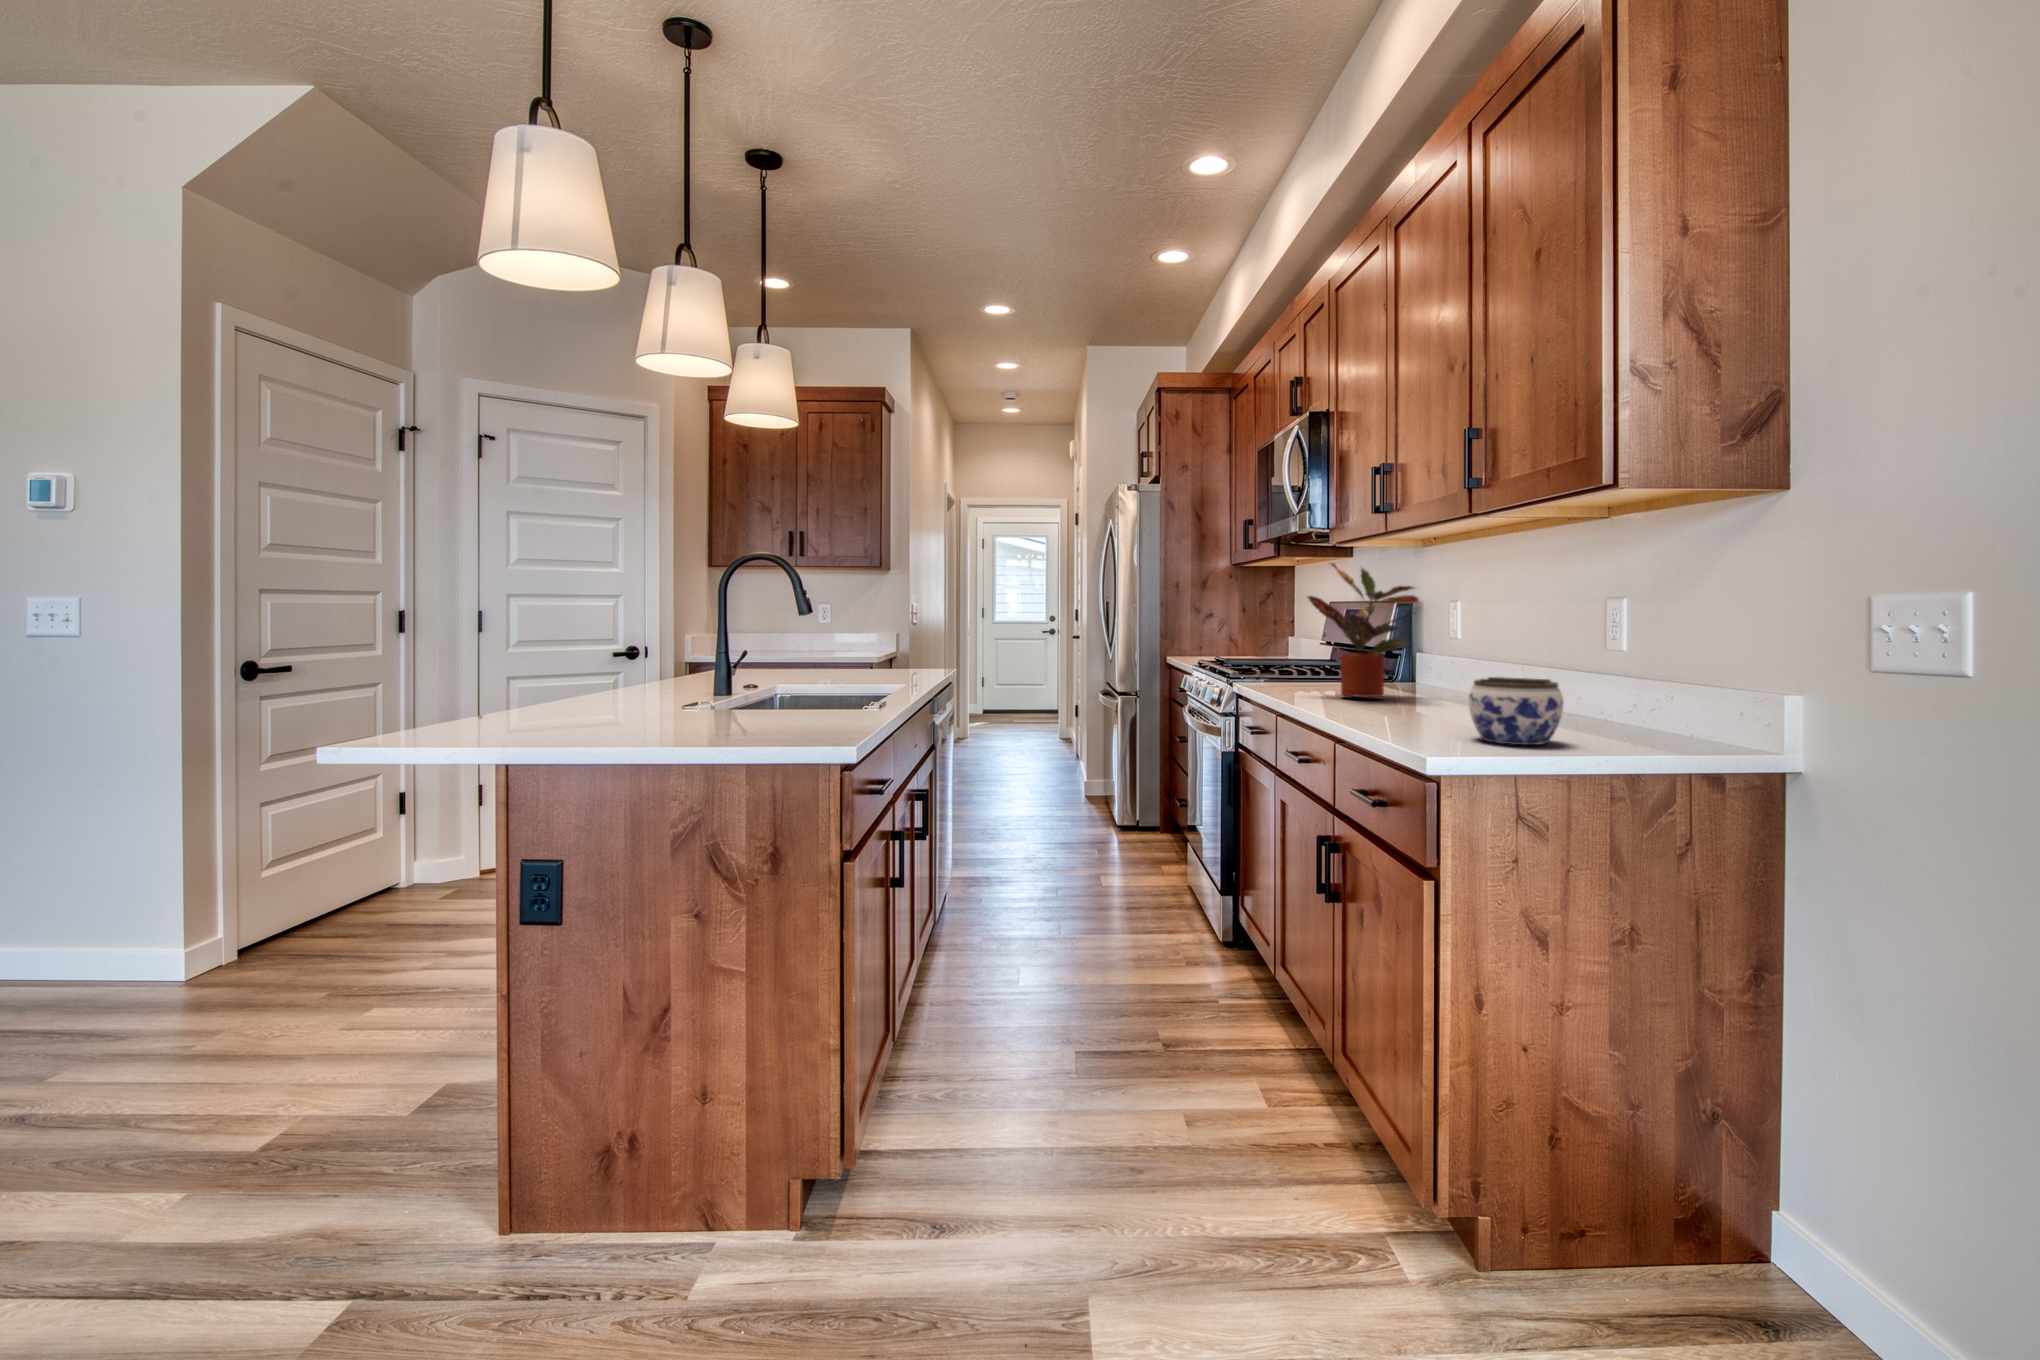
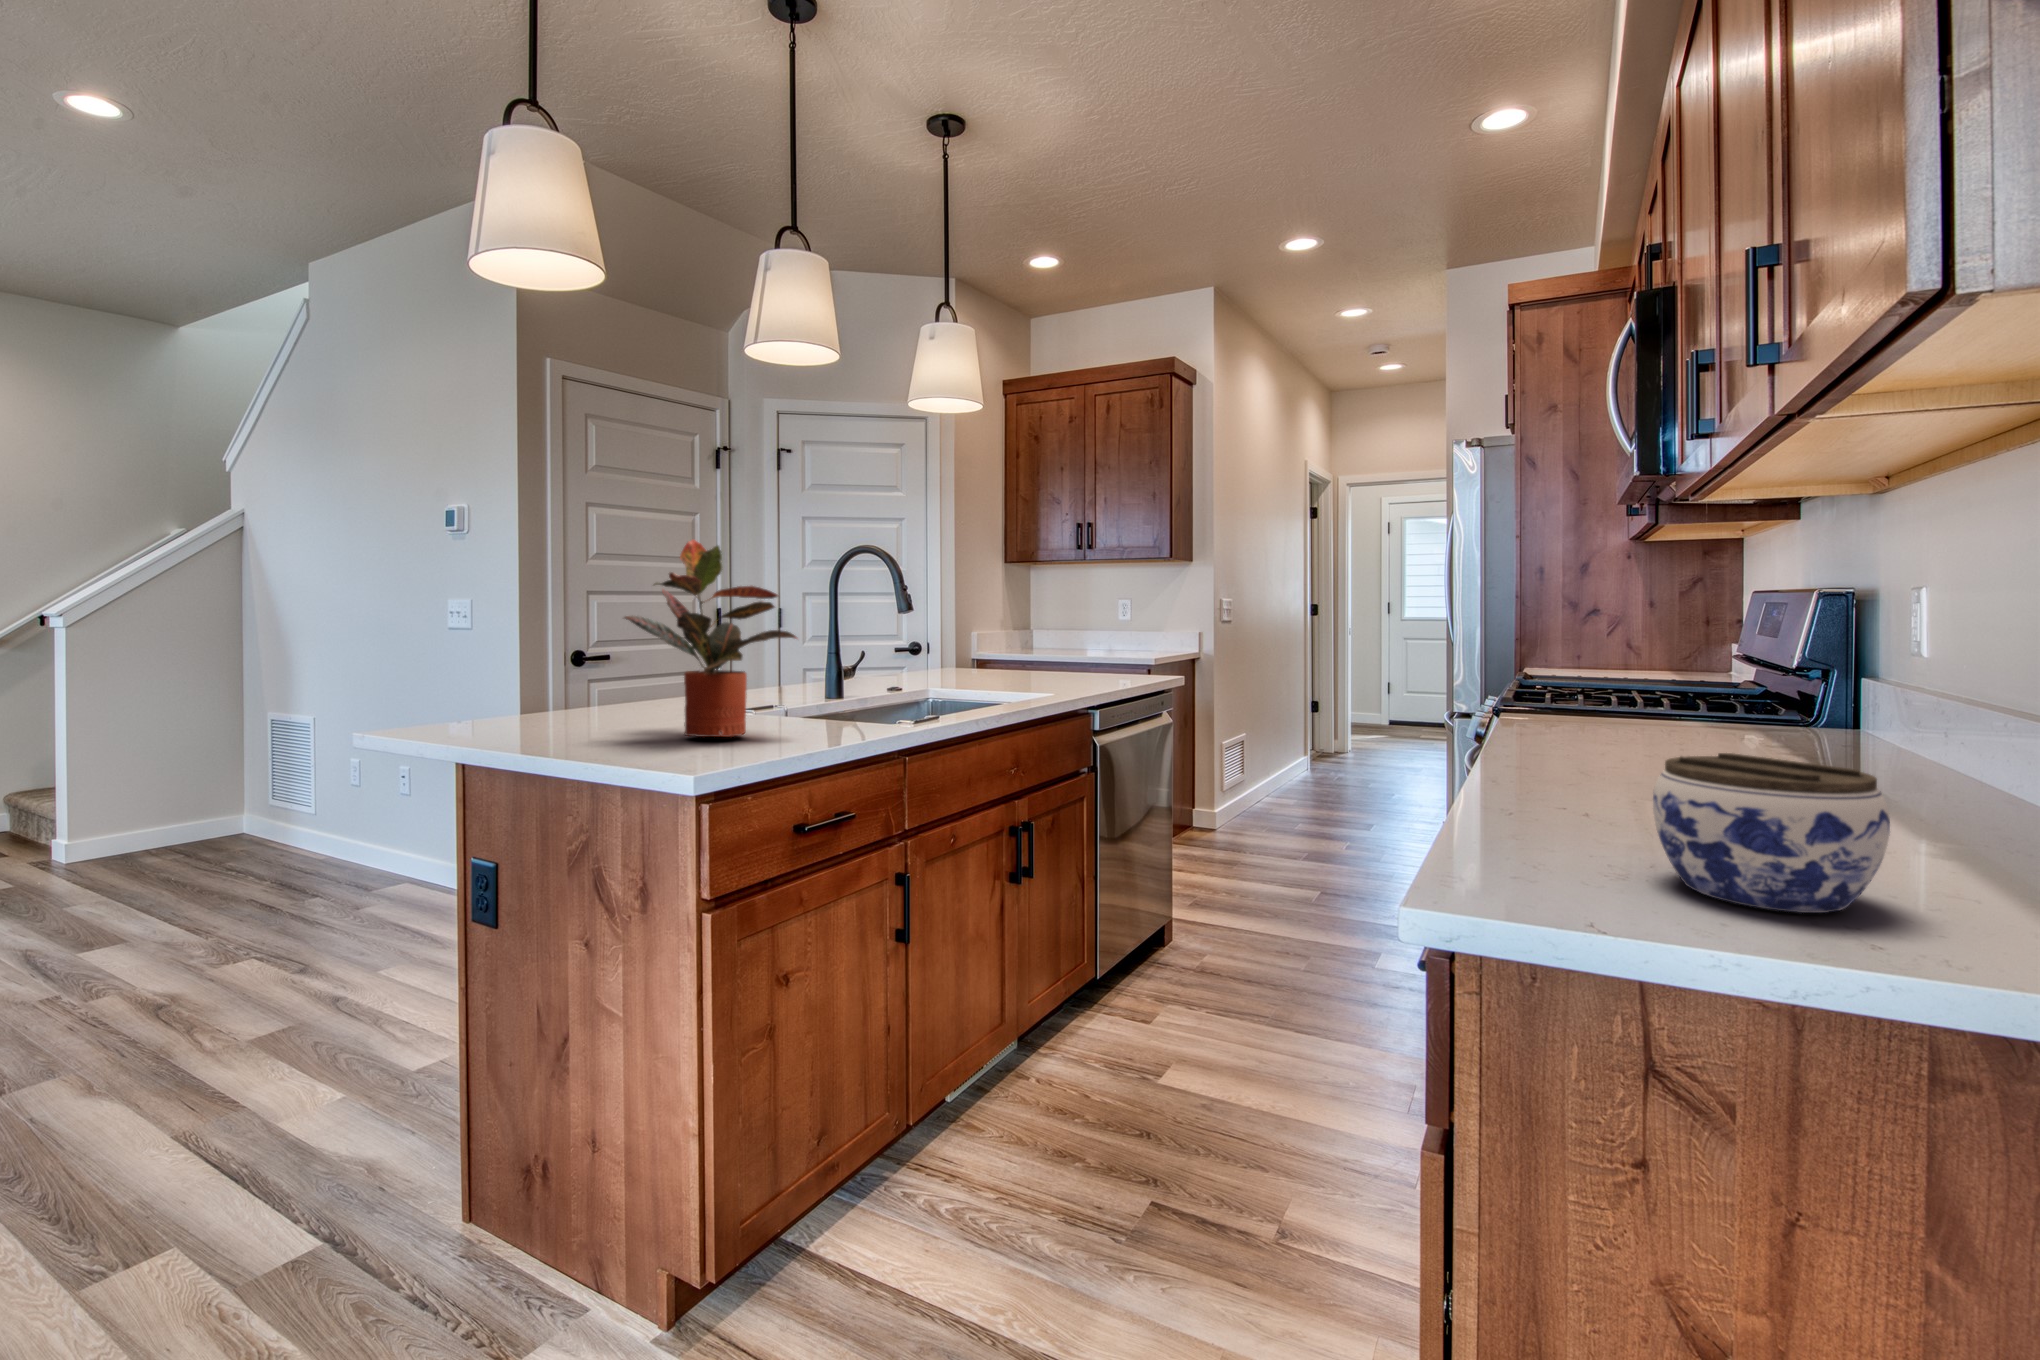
potted plant: present [1308,563,1418,698] -> present [625,540,797,737]

